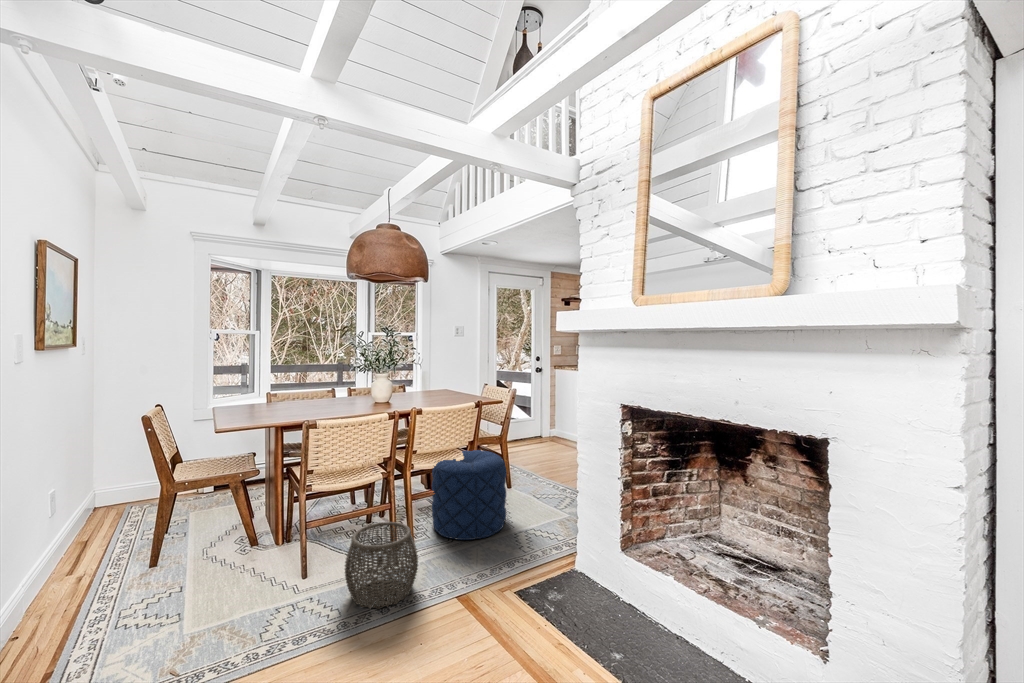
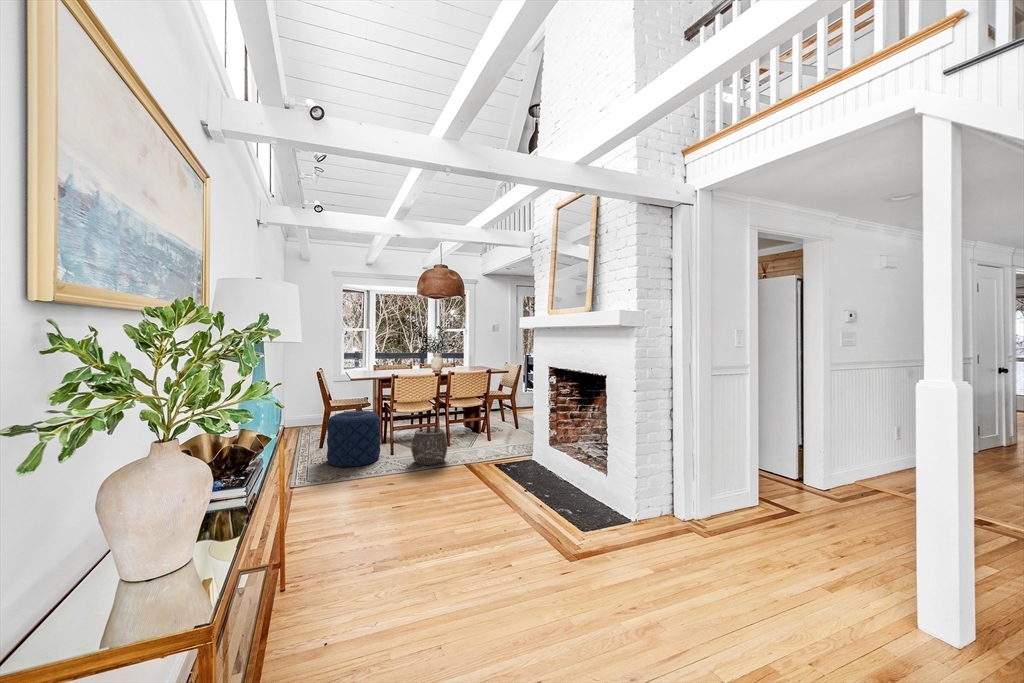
pouf: present [432,450,506,540] -> present [327,411,381,467]

